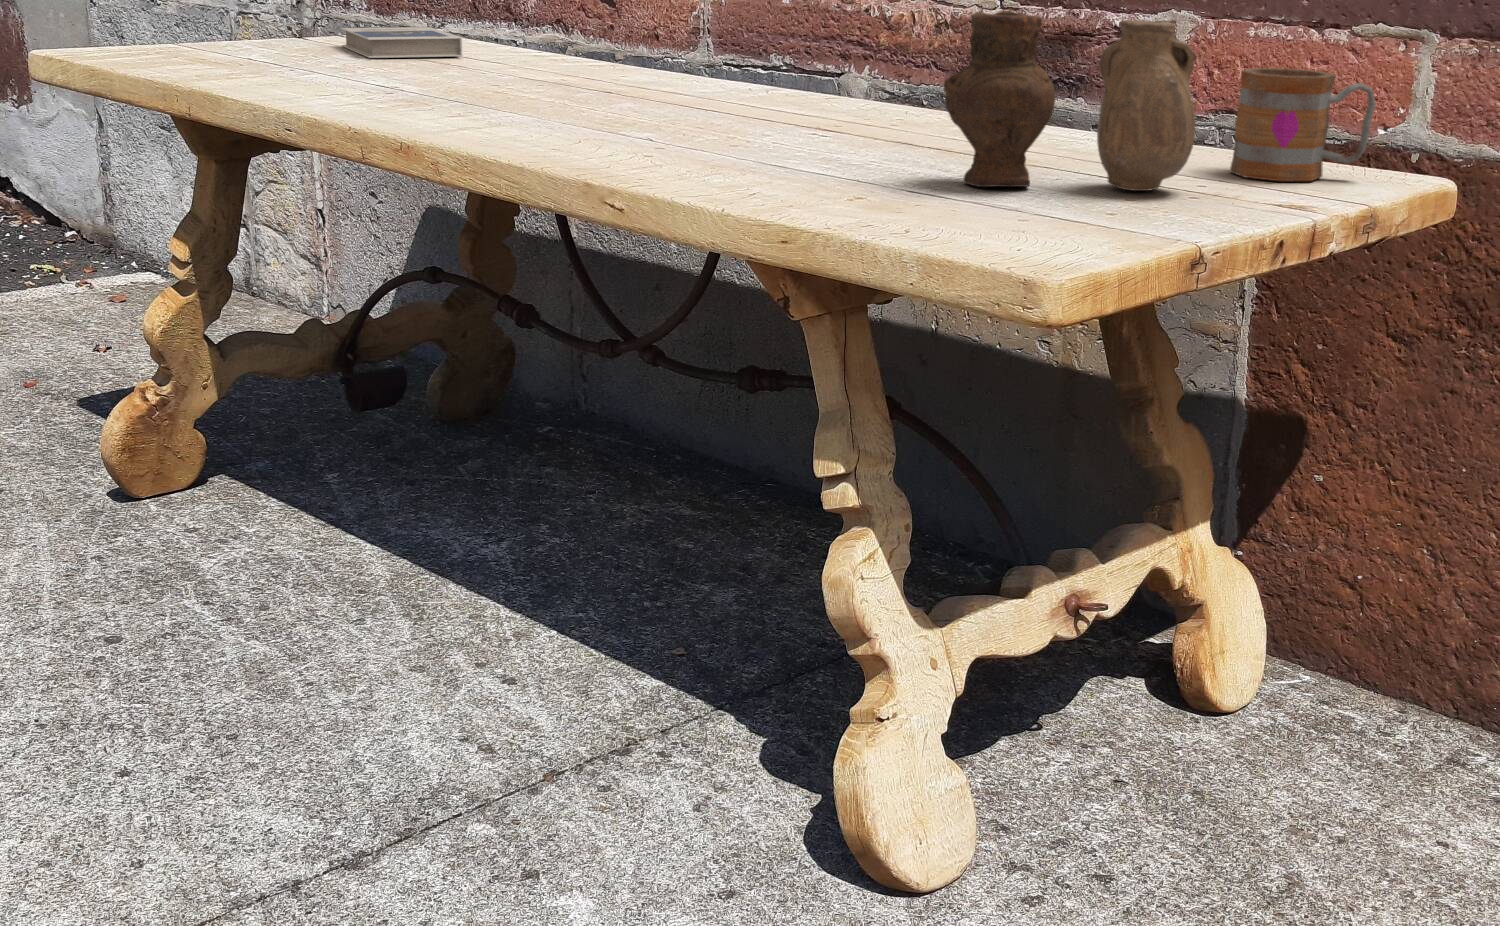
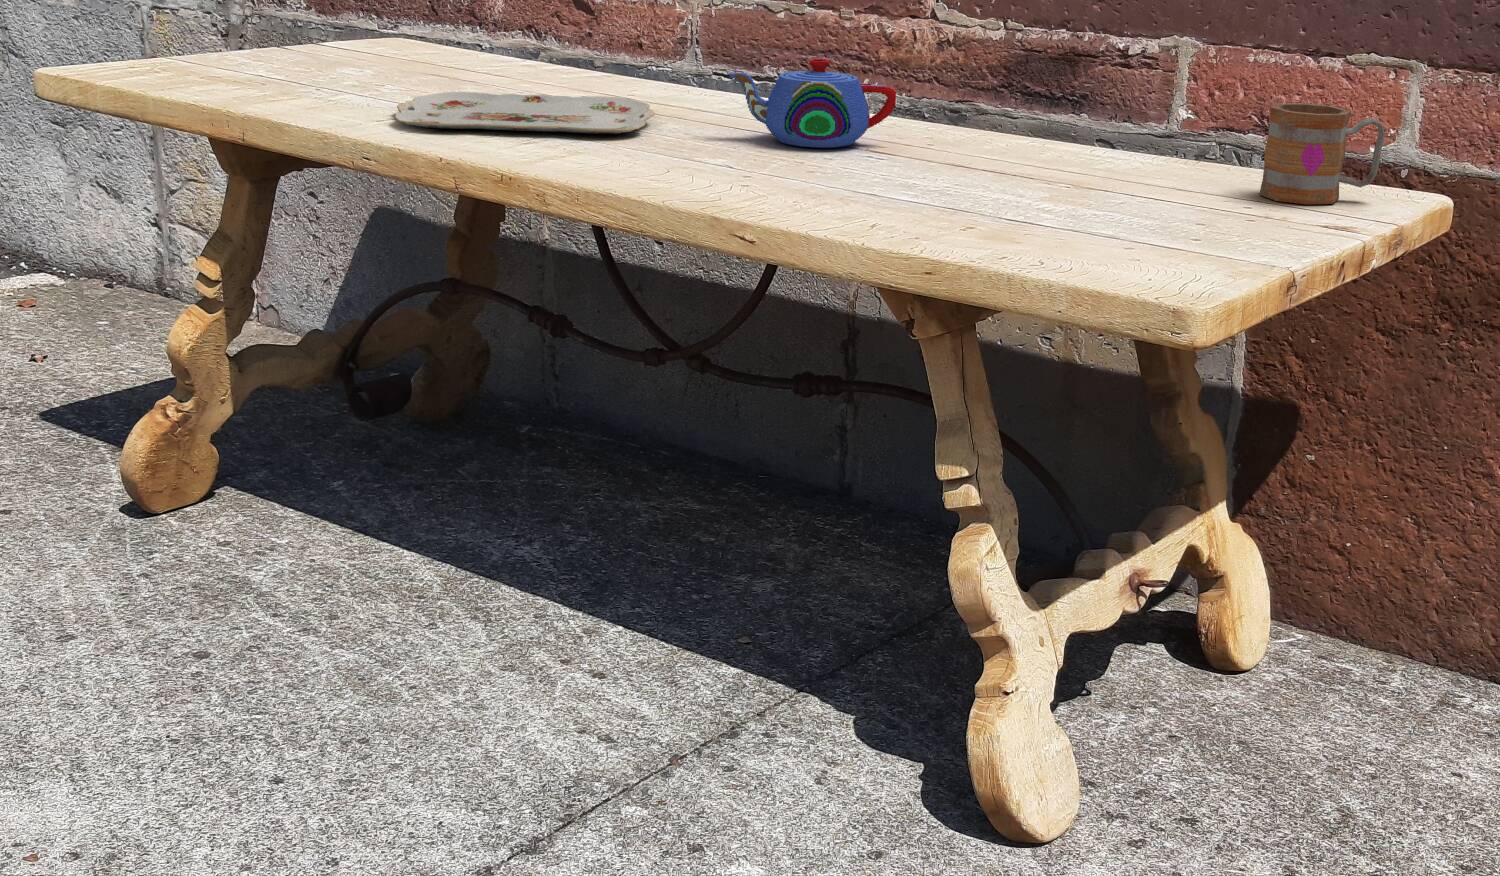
vase: present [944,11,1195,191] -> none [1037,63,1252,219]
hardback book: present [341,27,462,58] -> none [325,34,458,71]
teapot: none [674,29,852,124] -> present [729,59,896,148]
serving tray: none [331,72,614,108] -> present [395,92,655,134]

